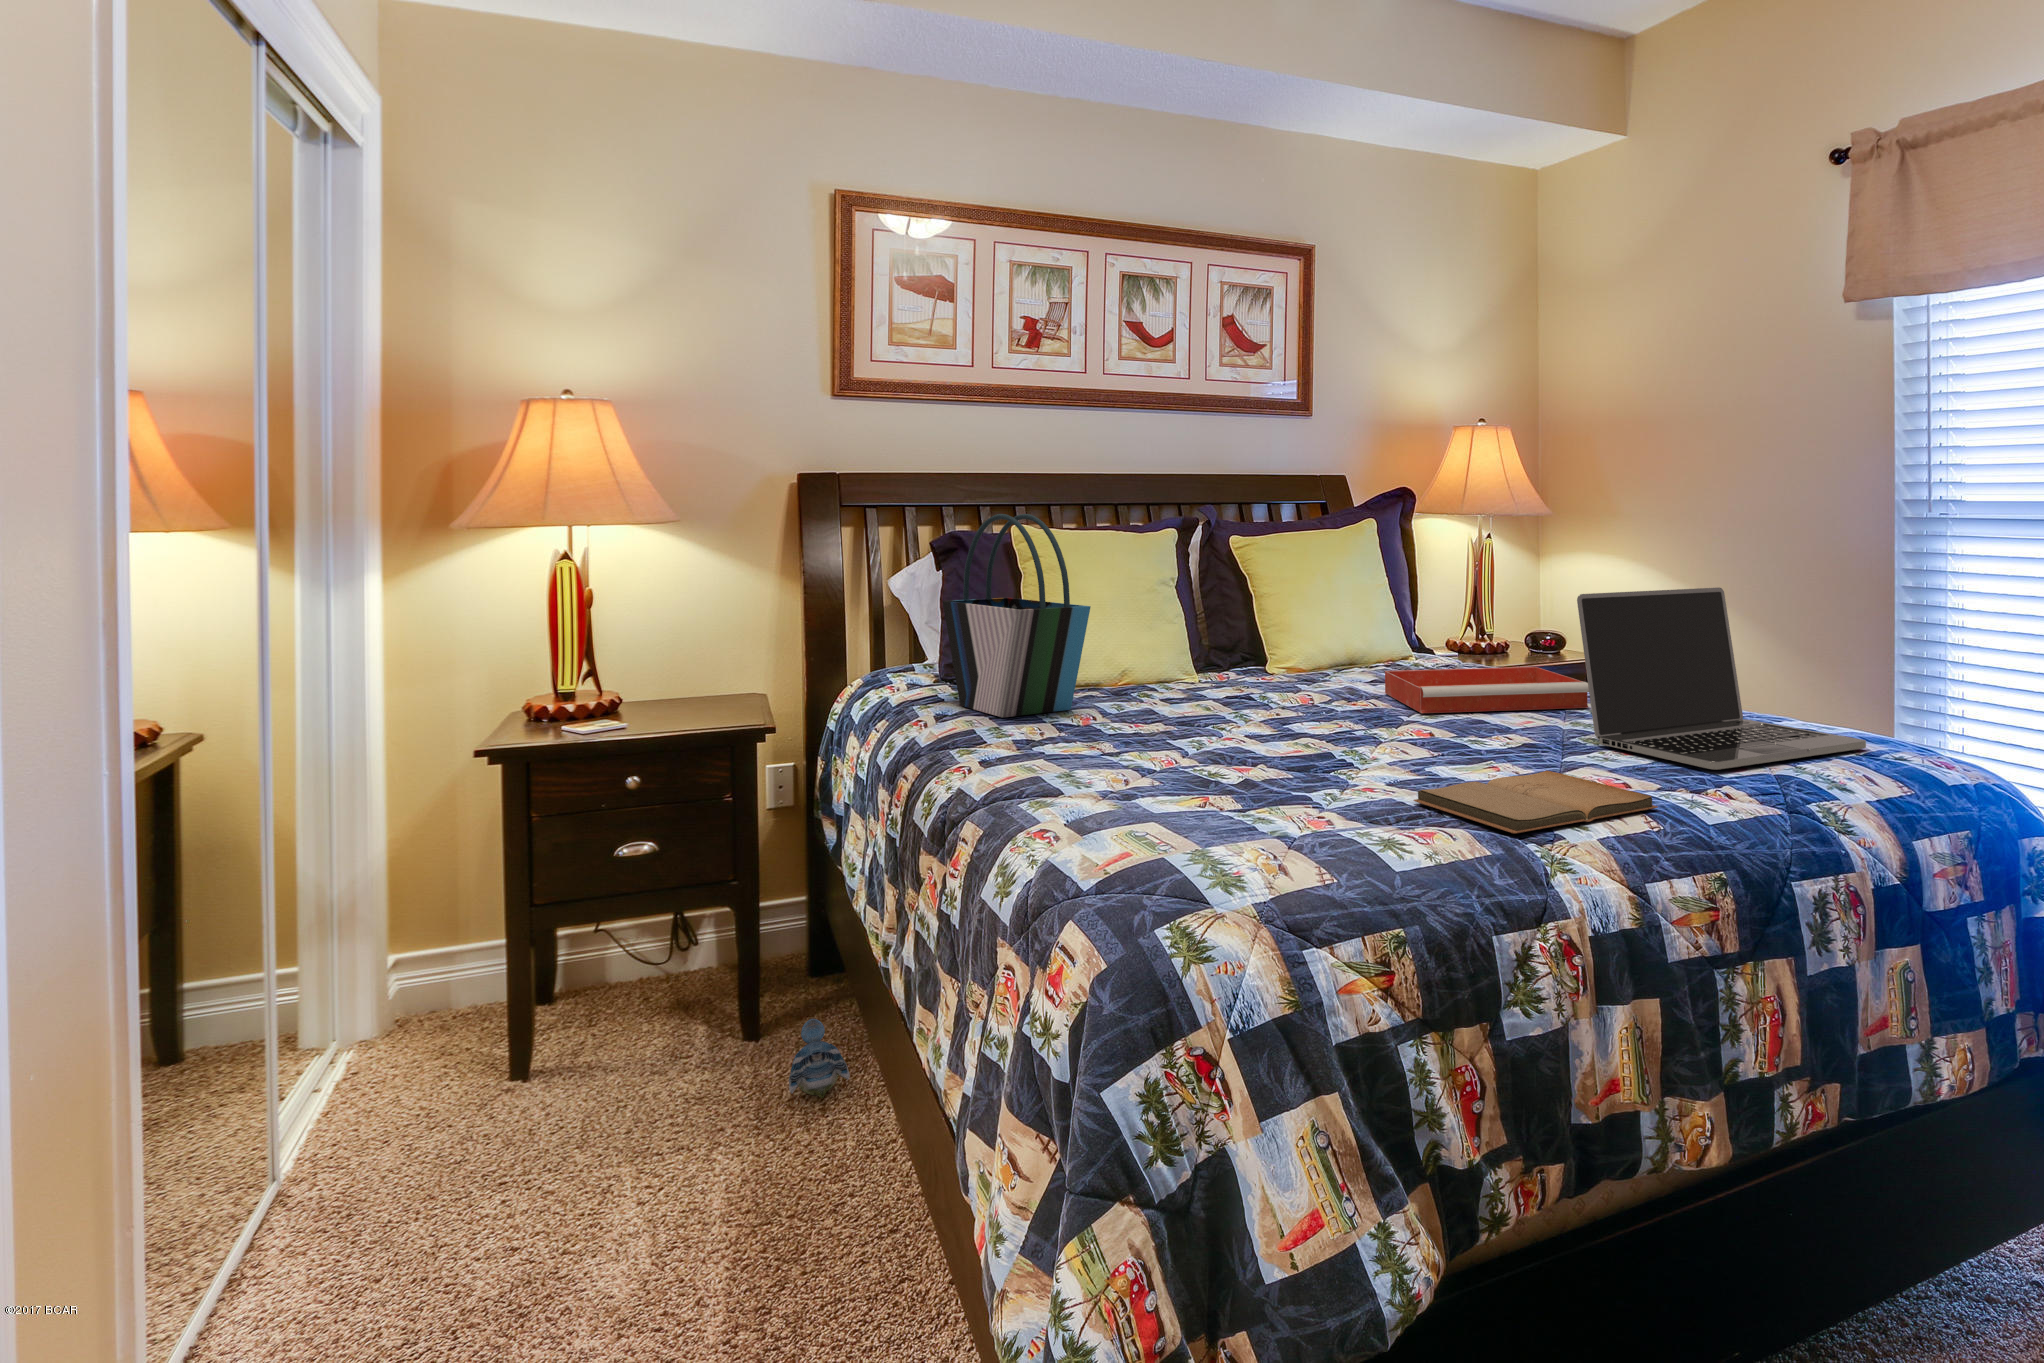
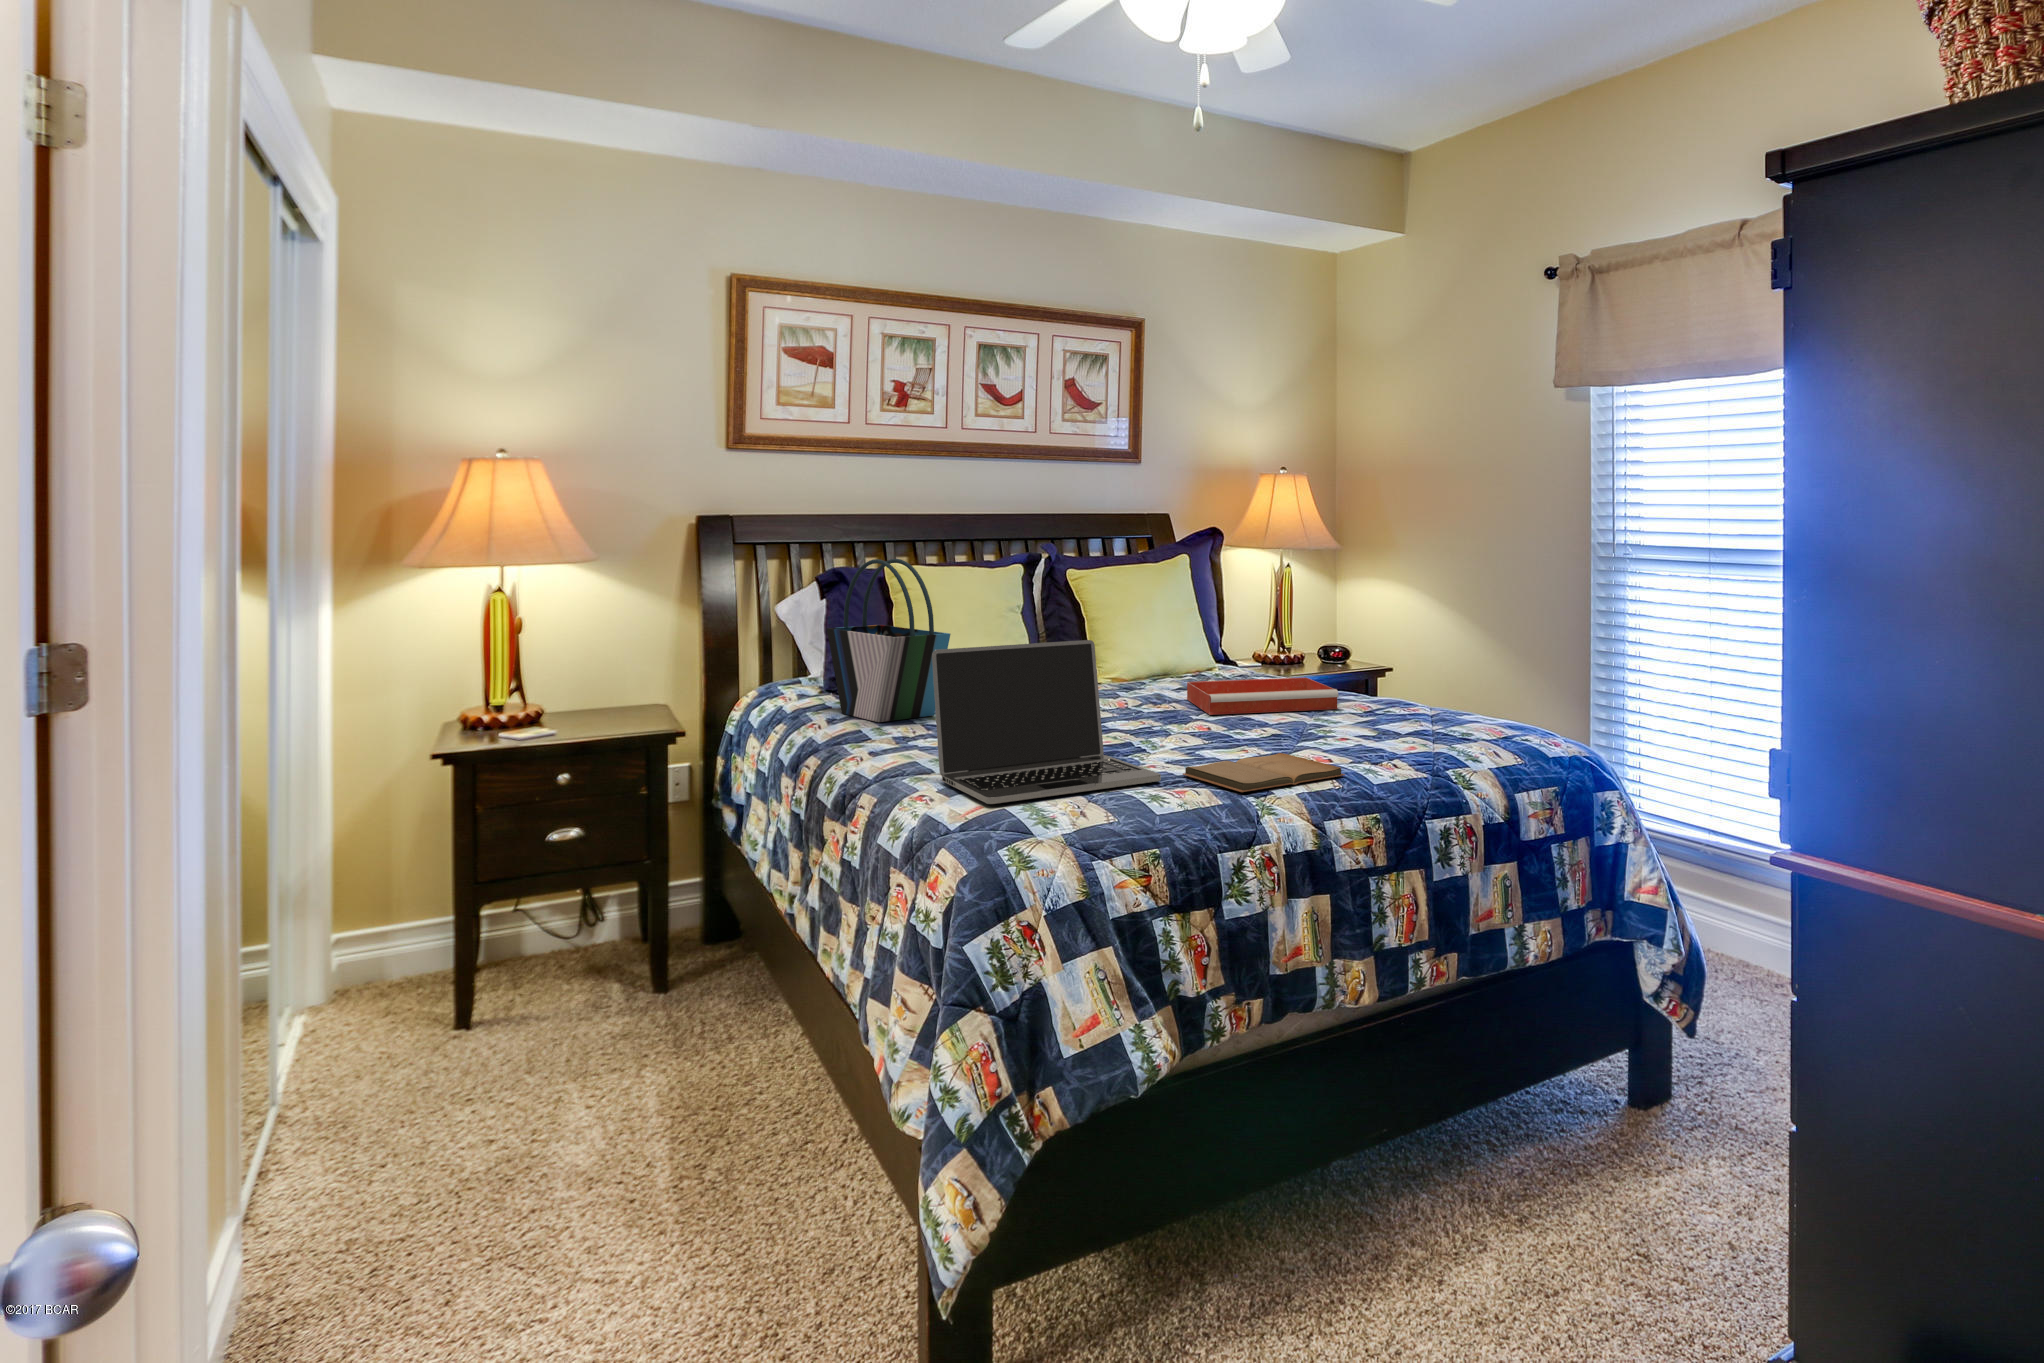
laptop: present [1577,587,1866,770] -> present [932,640,1161,804]
plush toy: present [789,1019,850,1098] -> none [701,969,751,1029]

